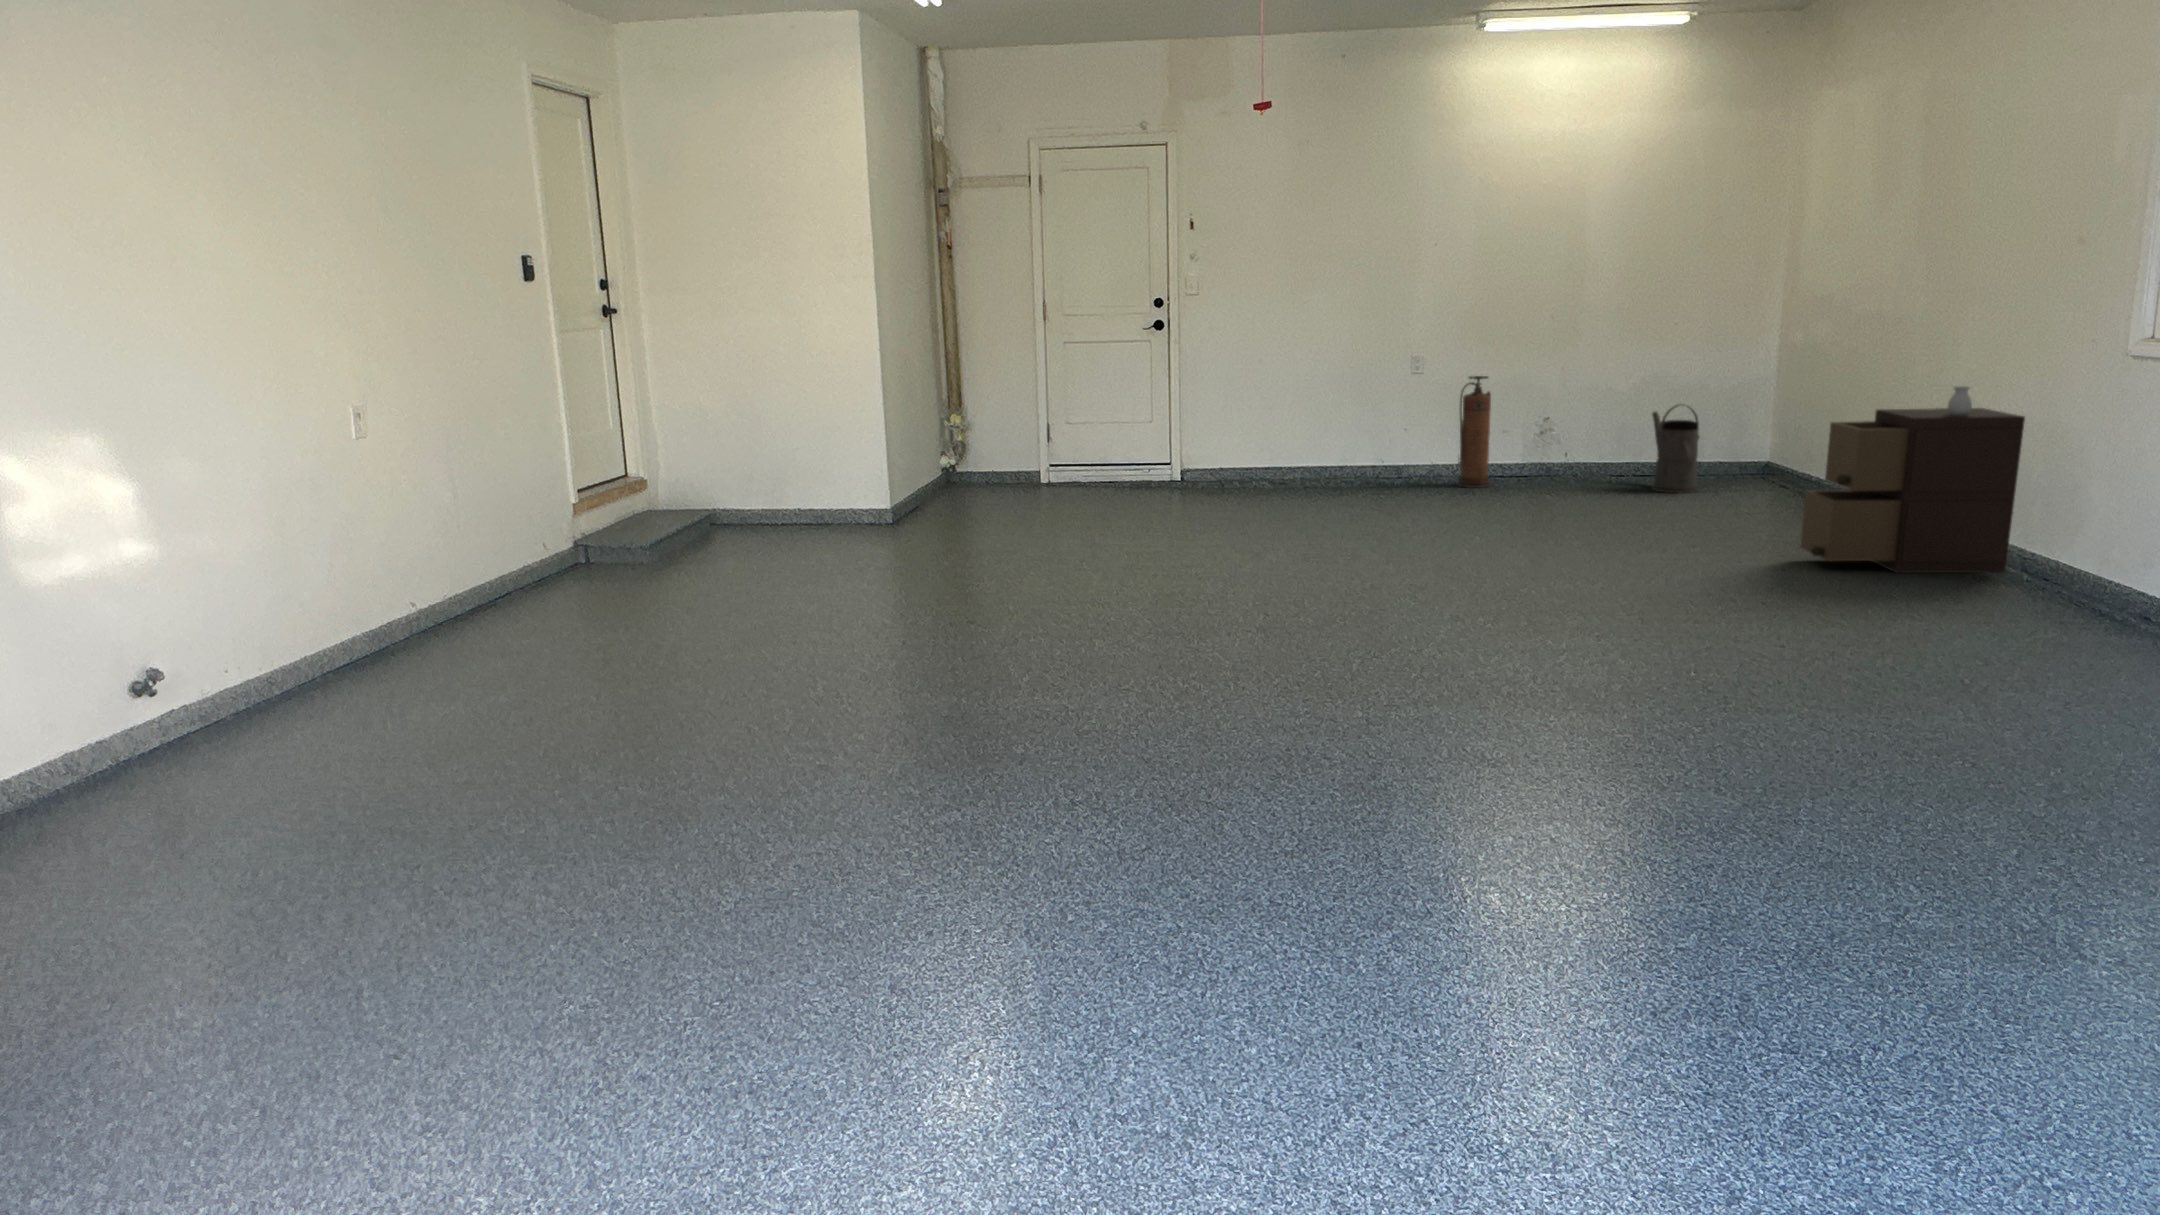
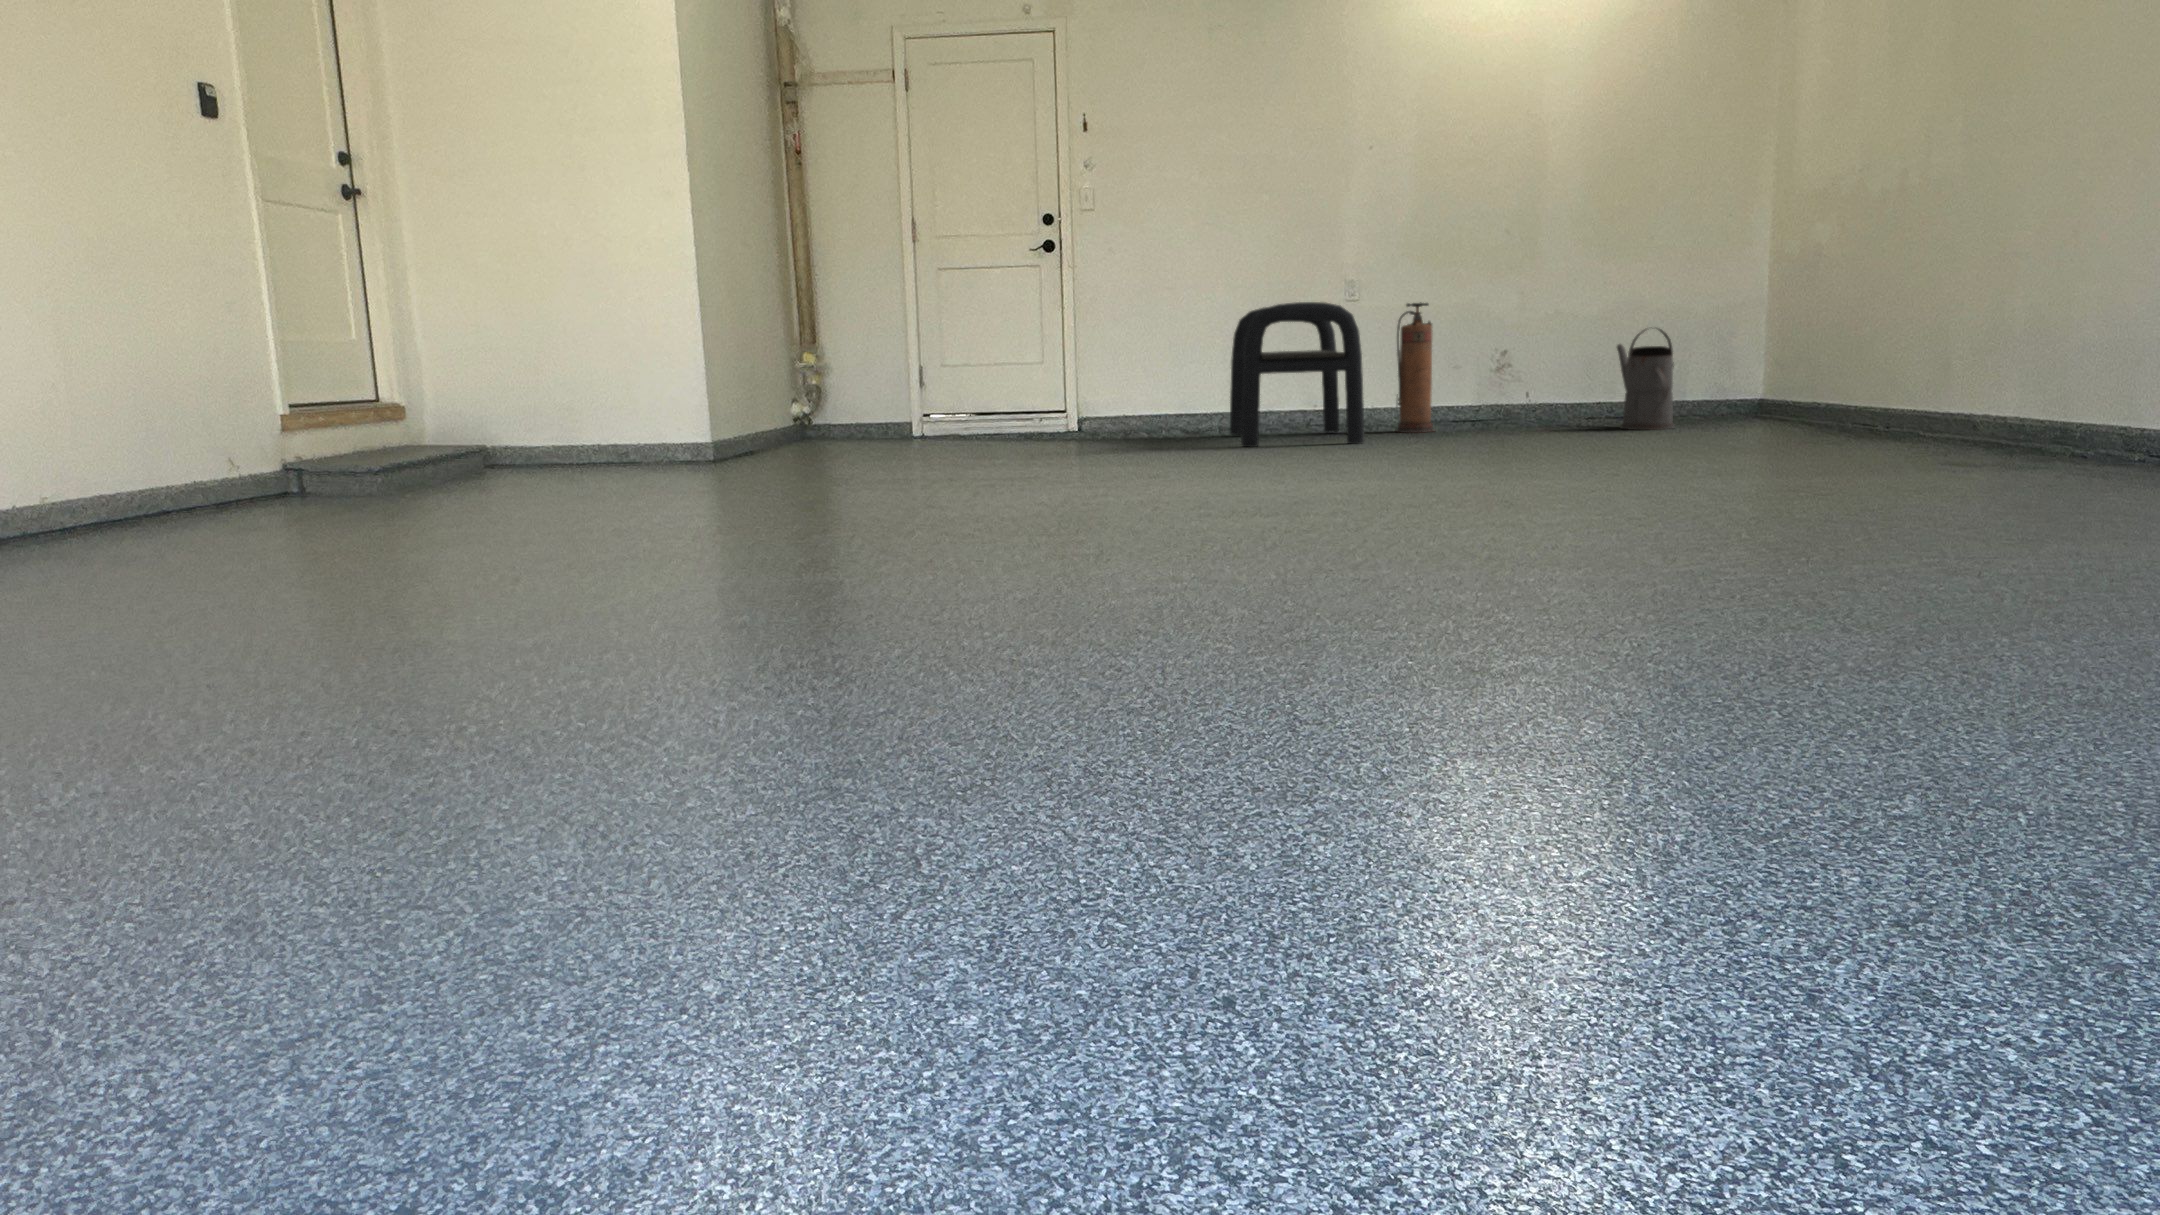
bench: none [1313,376,1429,509] -> present [1230,302,1364,447]
storage cabinet: present [1801,386,2025,573] -> none [1822,228,2104,465]

